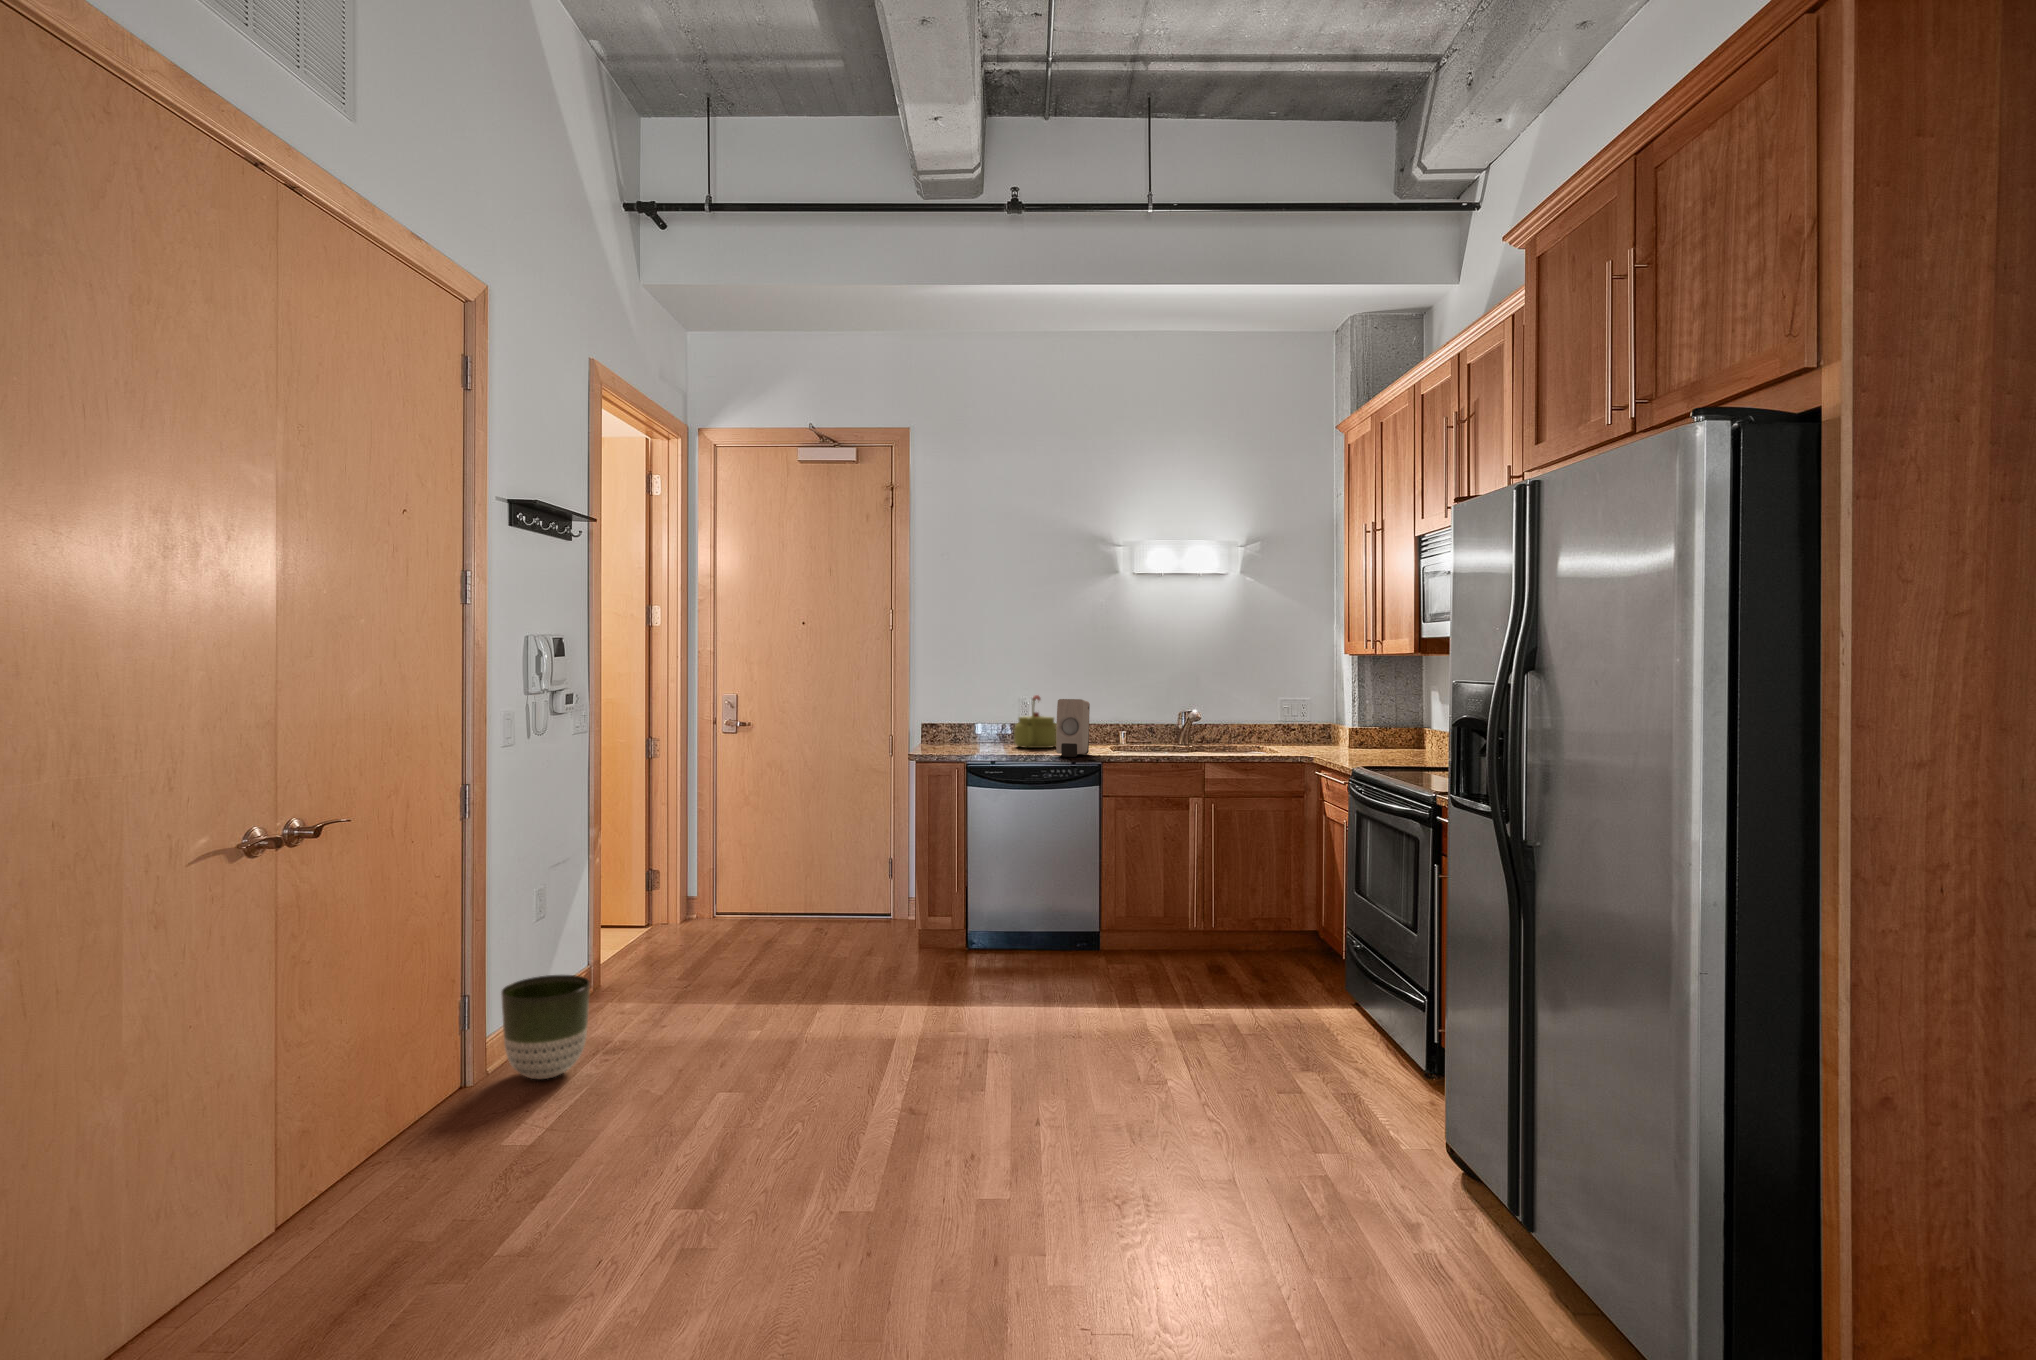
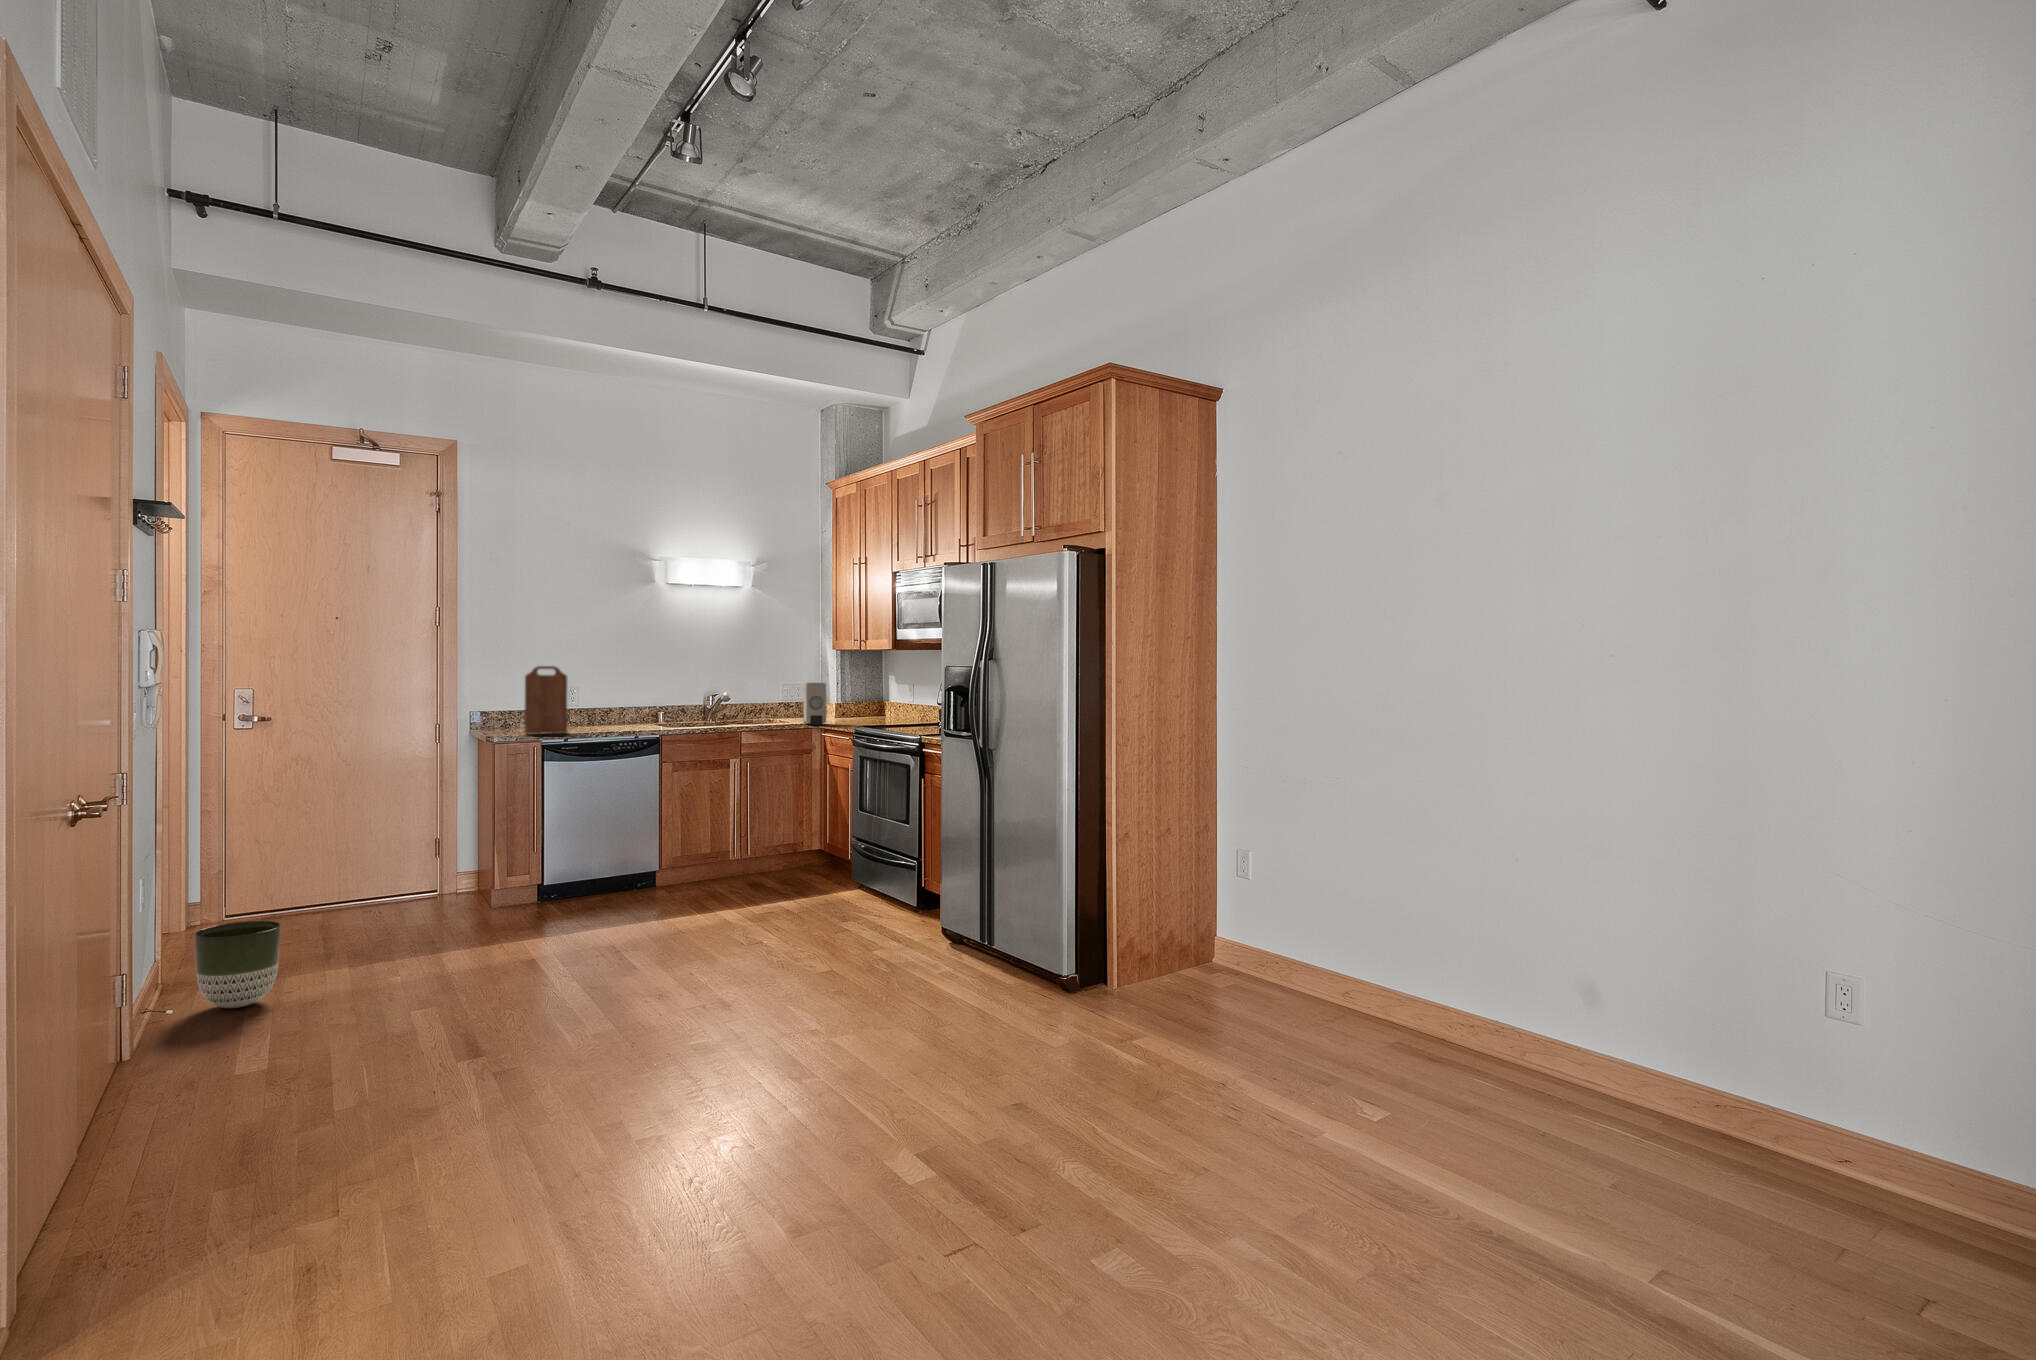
cutting board: none [946,677,993,758] -> present [524,666,567,734]
kettle: present [1014,695,1057,748] -> none [568,682,608,726]
soap dispenser: present [1056,699,1090,757] -> present [804,683,826,725]

